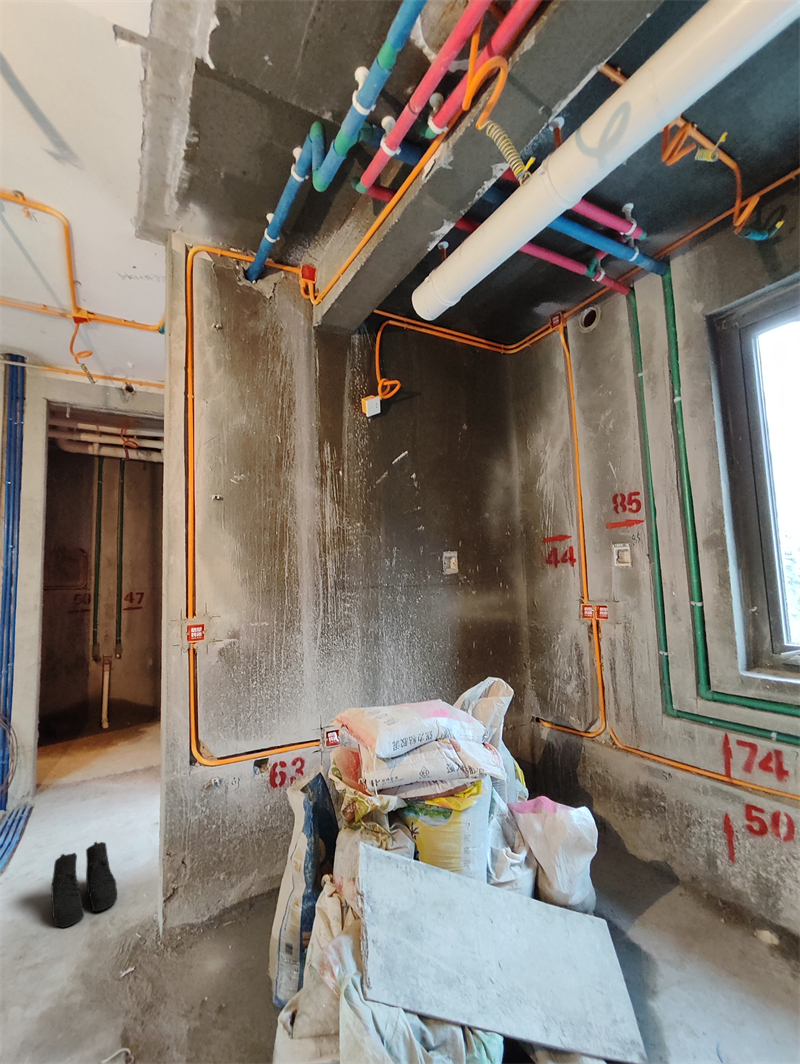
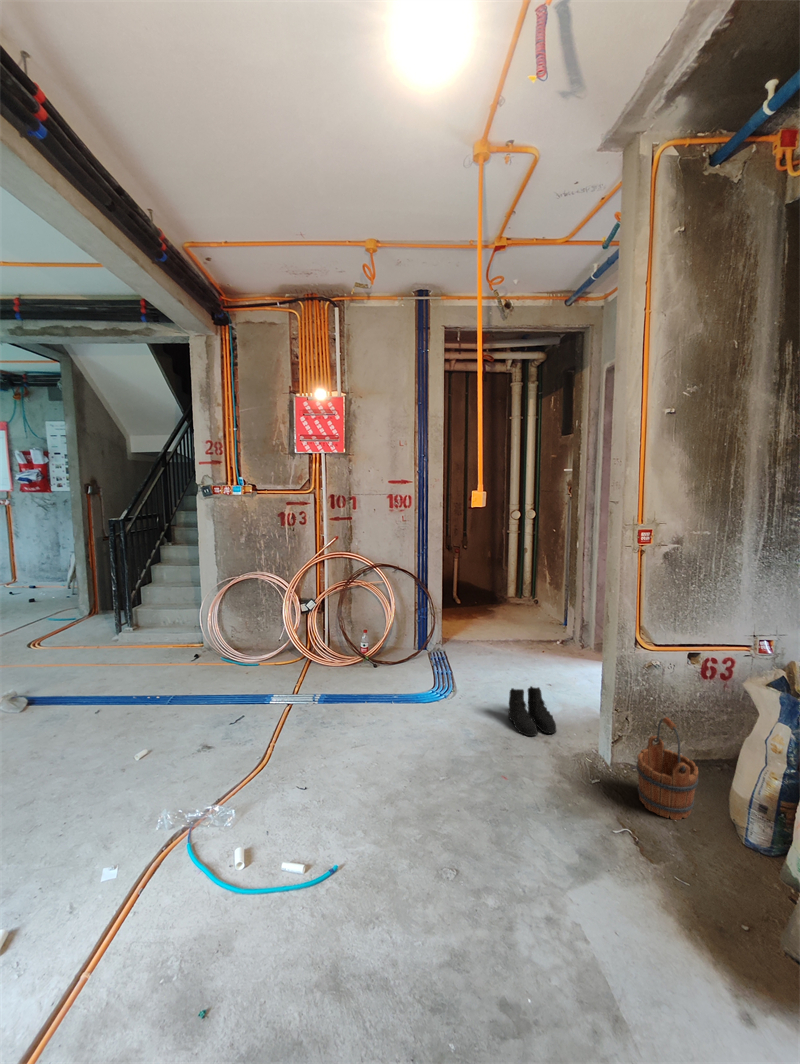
wooden bucket: none [168,859,242,1009] -> present [637,717,698,820]

